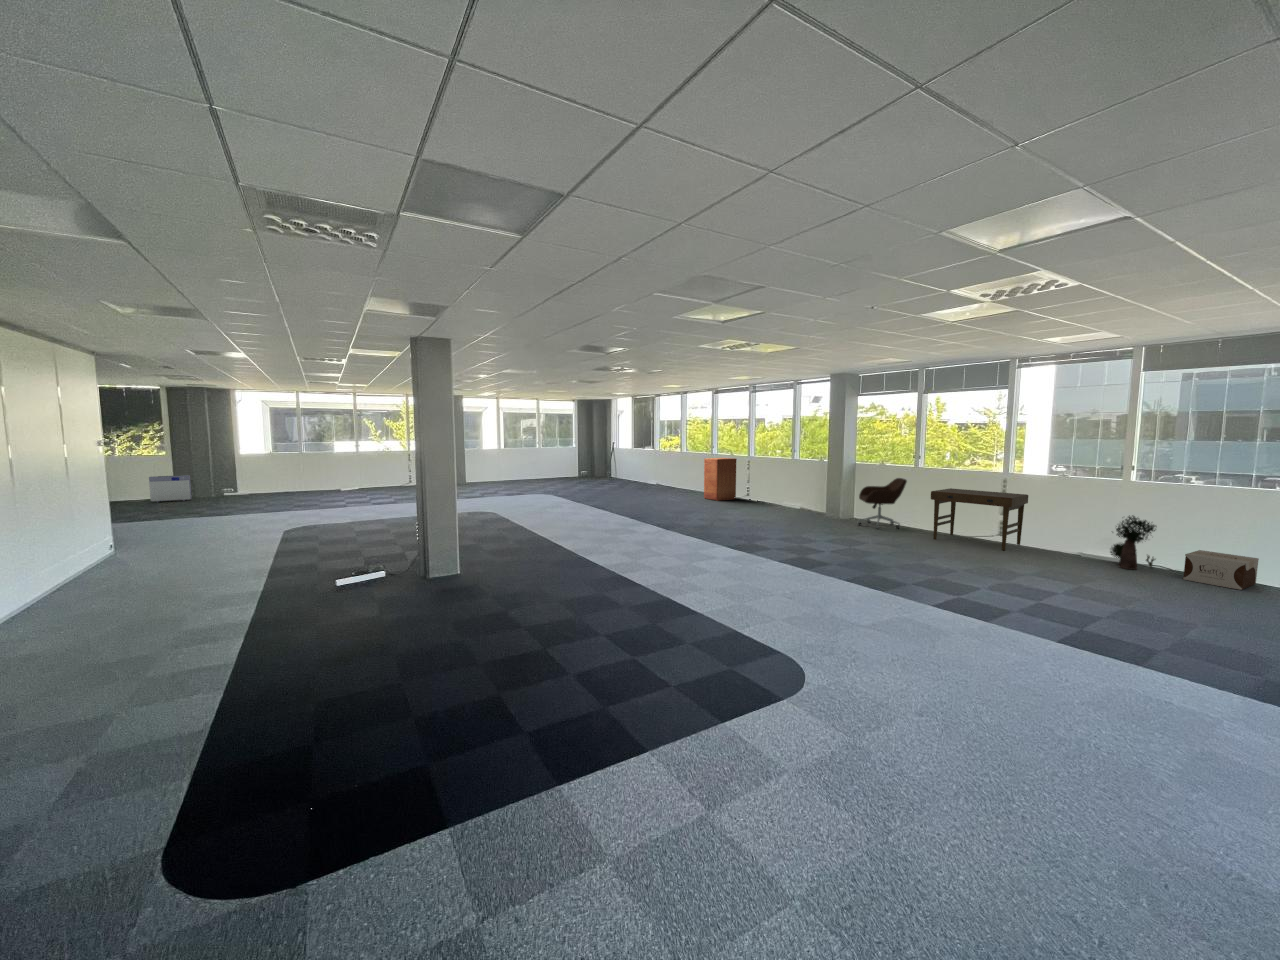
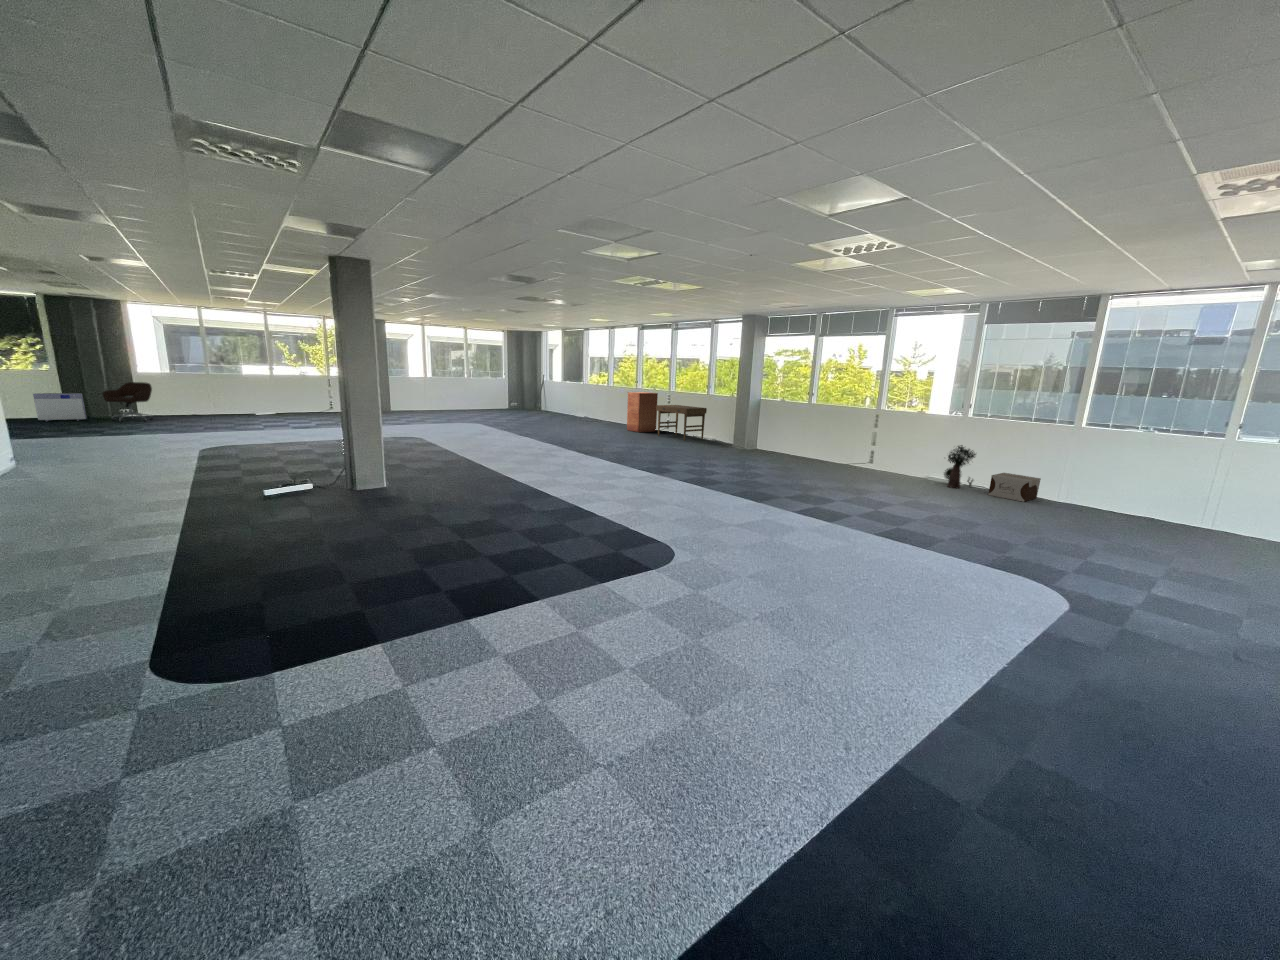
office chair: present [858,478,907,529] -> present [103,382,153,422]
desk: present [931,488,1028,551] -> present [656,405,707,441]

